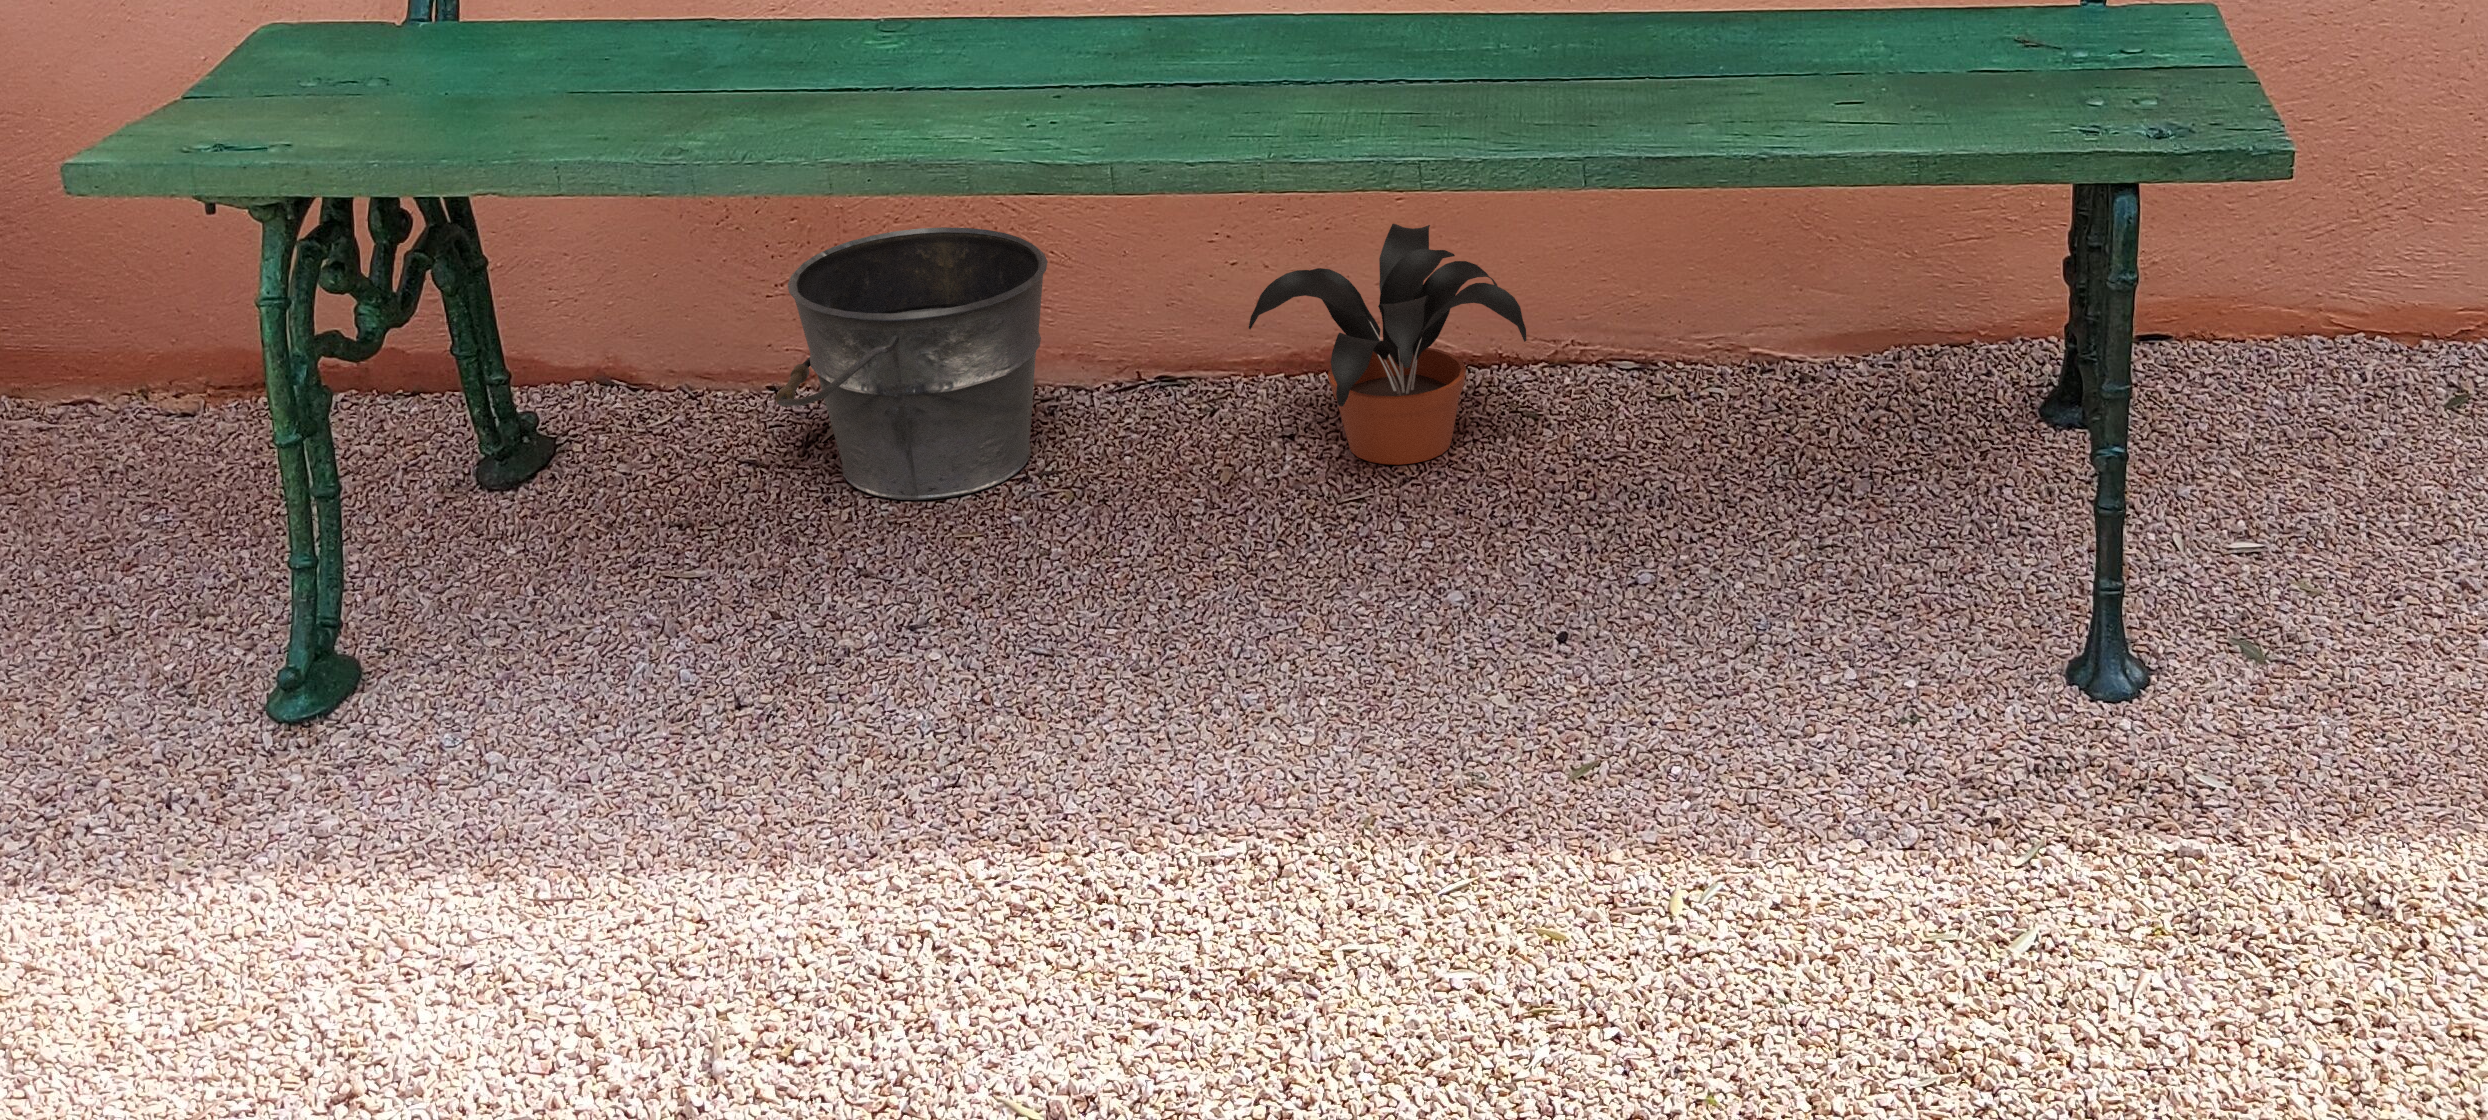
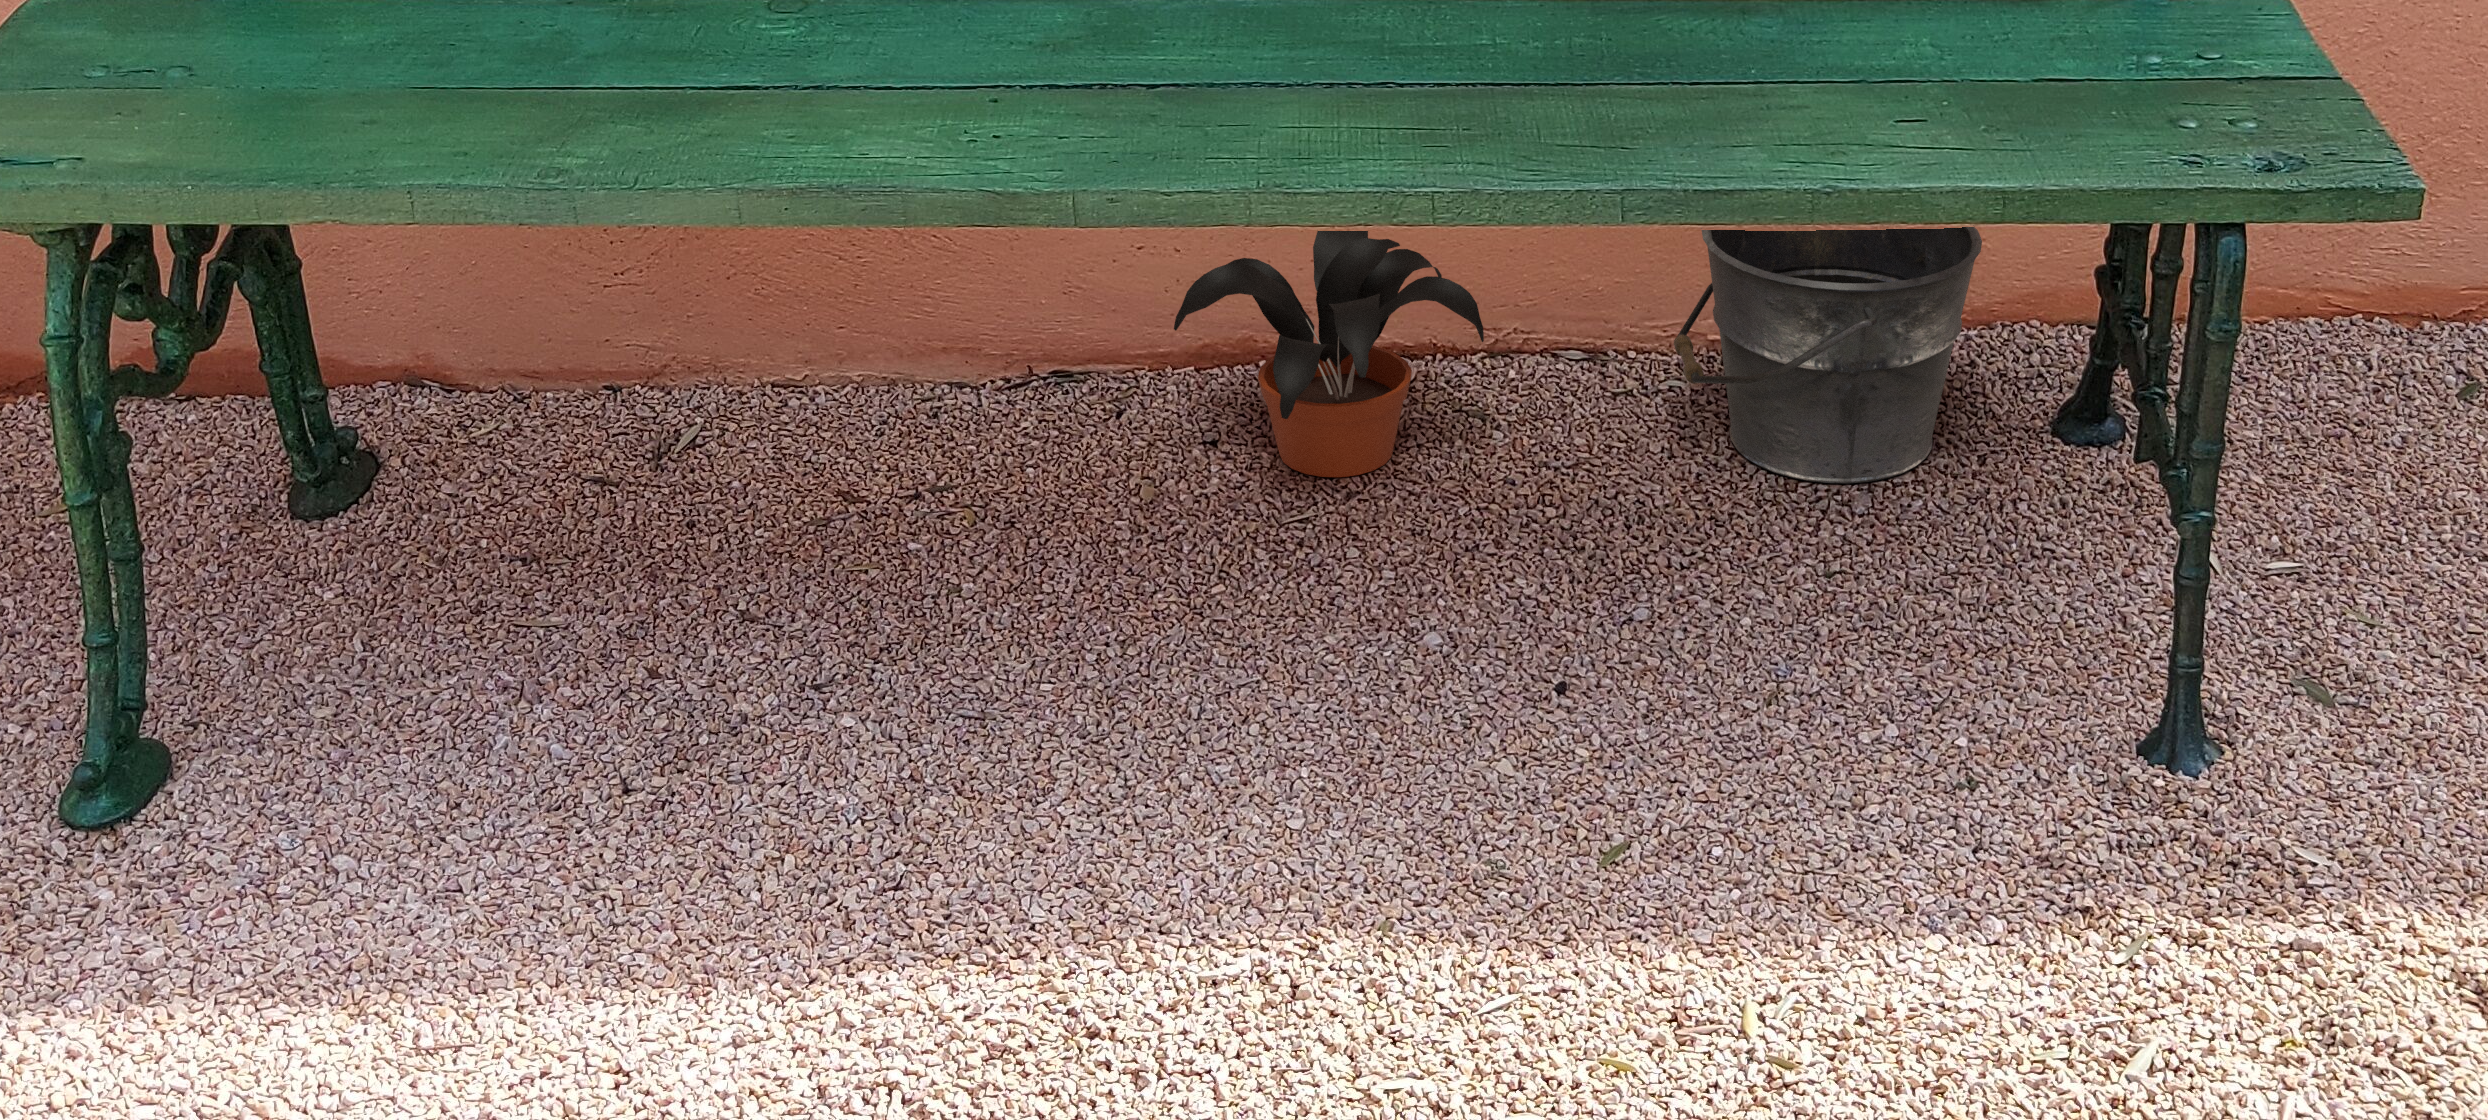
bucket: present [776,227,1048,500] -> present [1674,227,1982,483]

